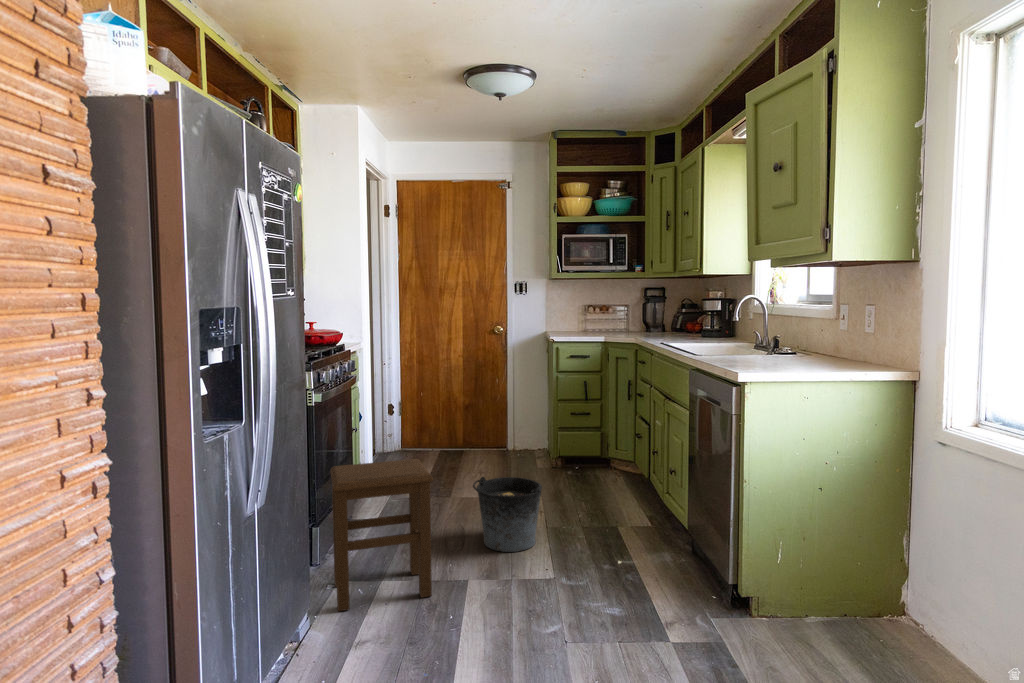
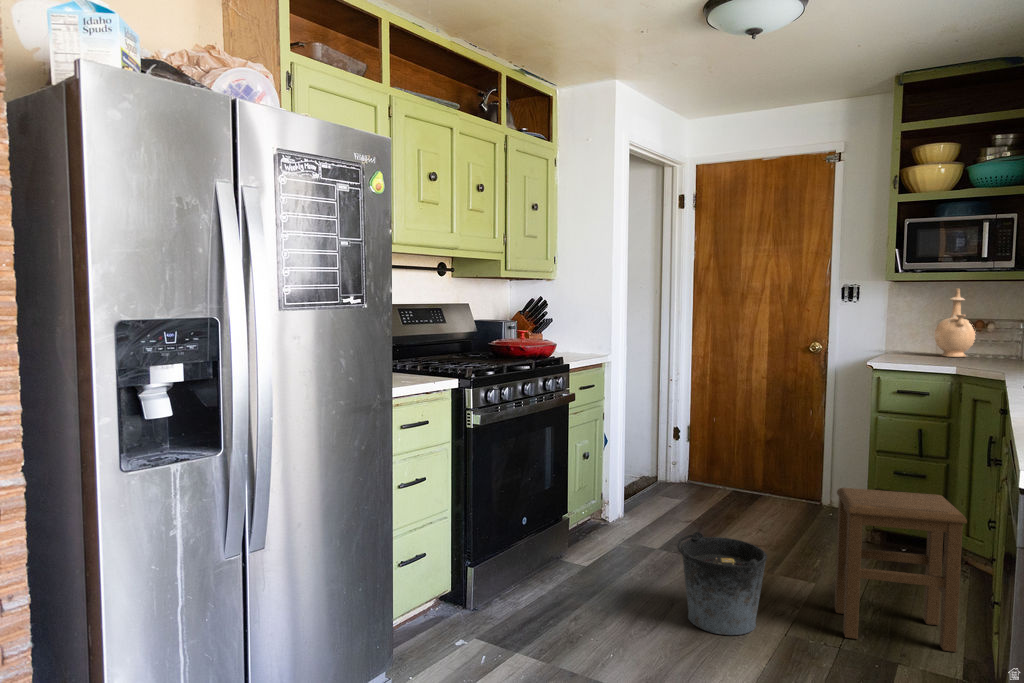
vase: none [576,284,600,331] -> present [935,289,976,357]
stool: present [330,459,433,611] -> present [835,488,967,652]

